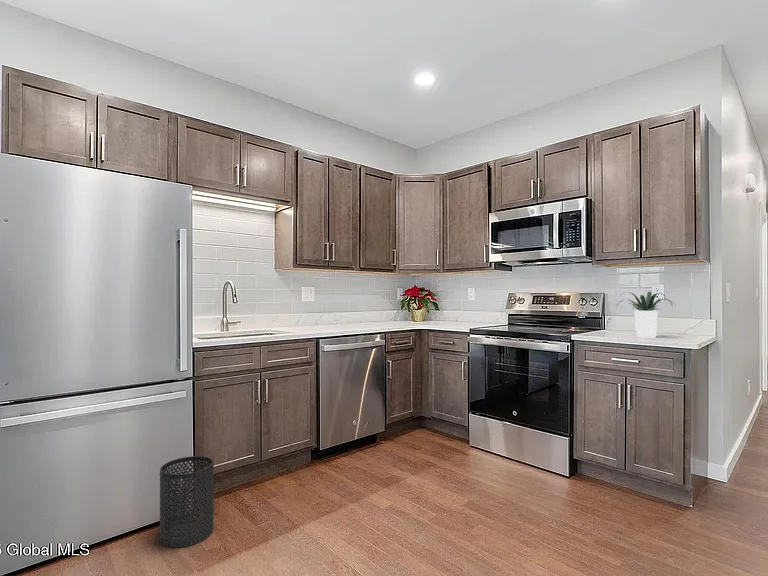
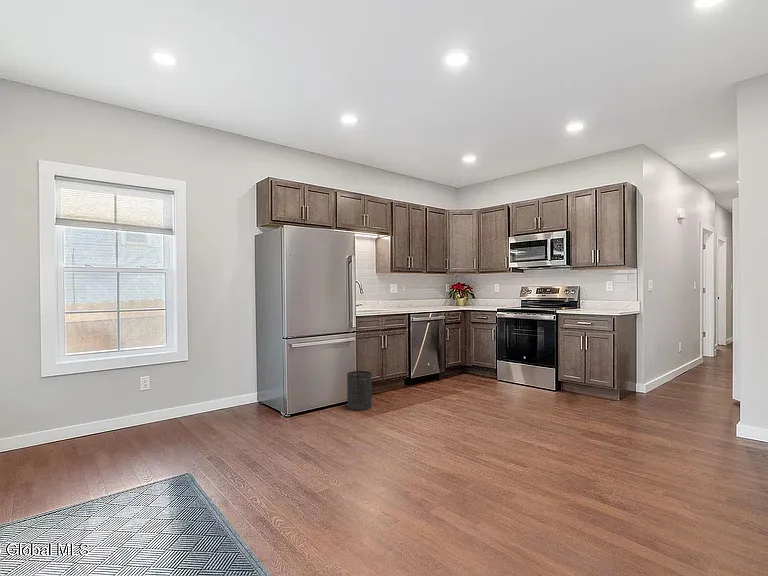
potted plant: present [620,292,672,338] -> none [581,286,614,311]

